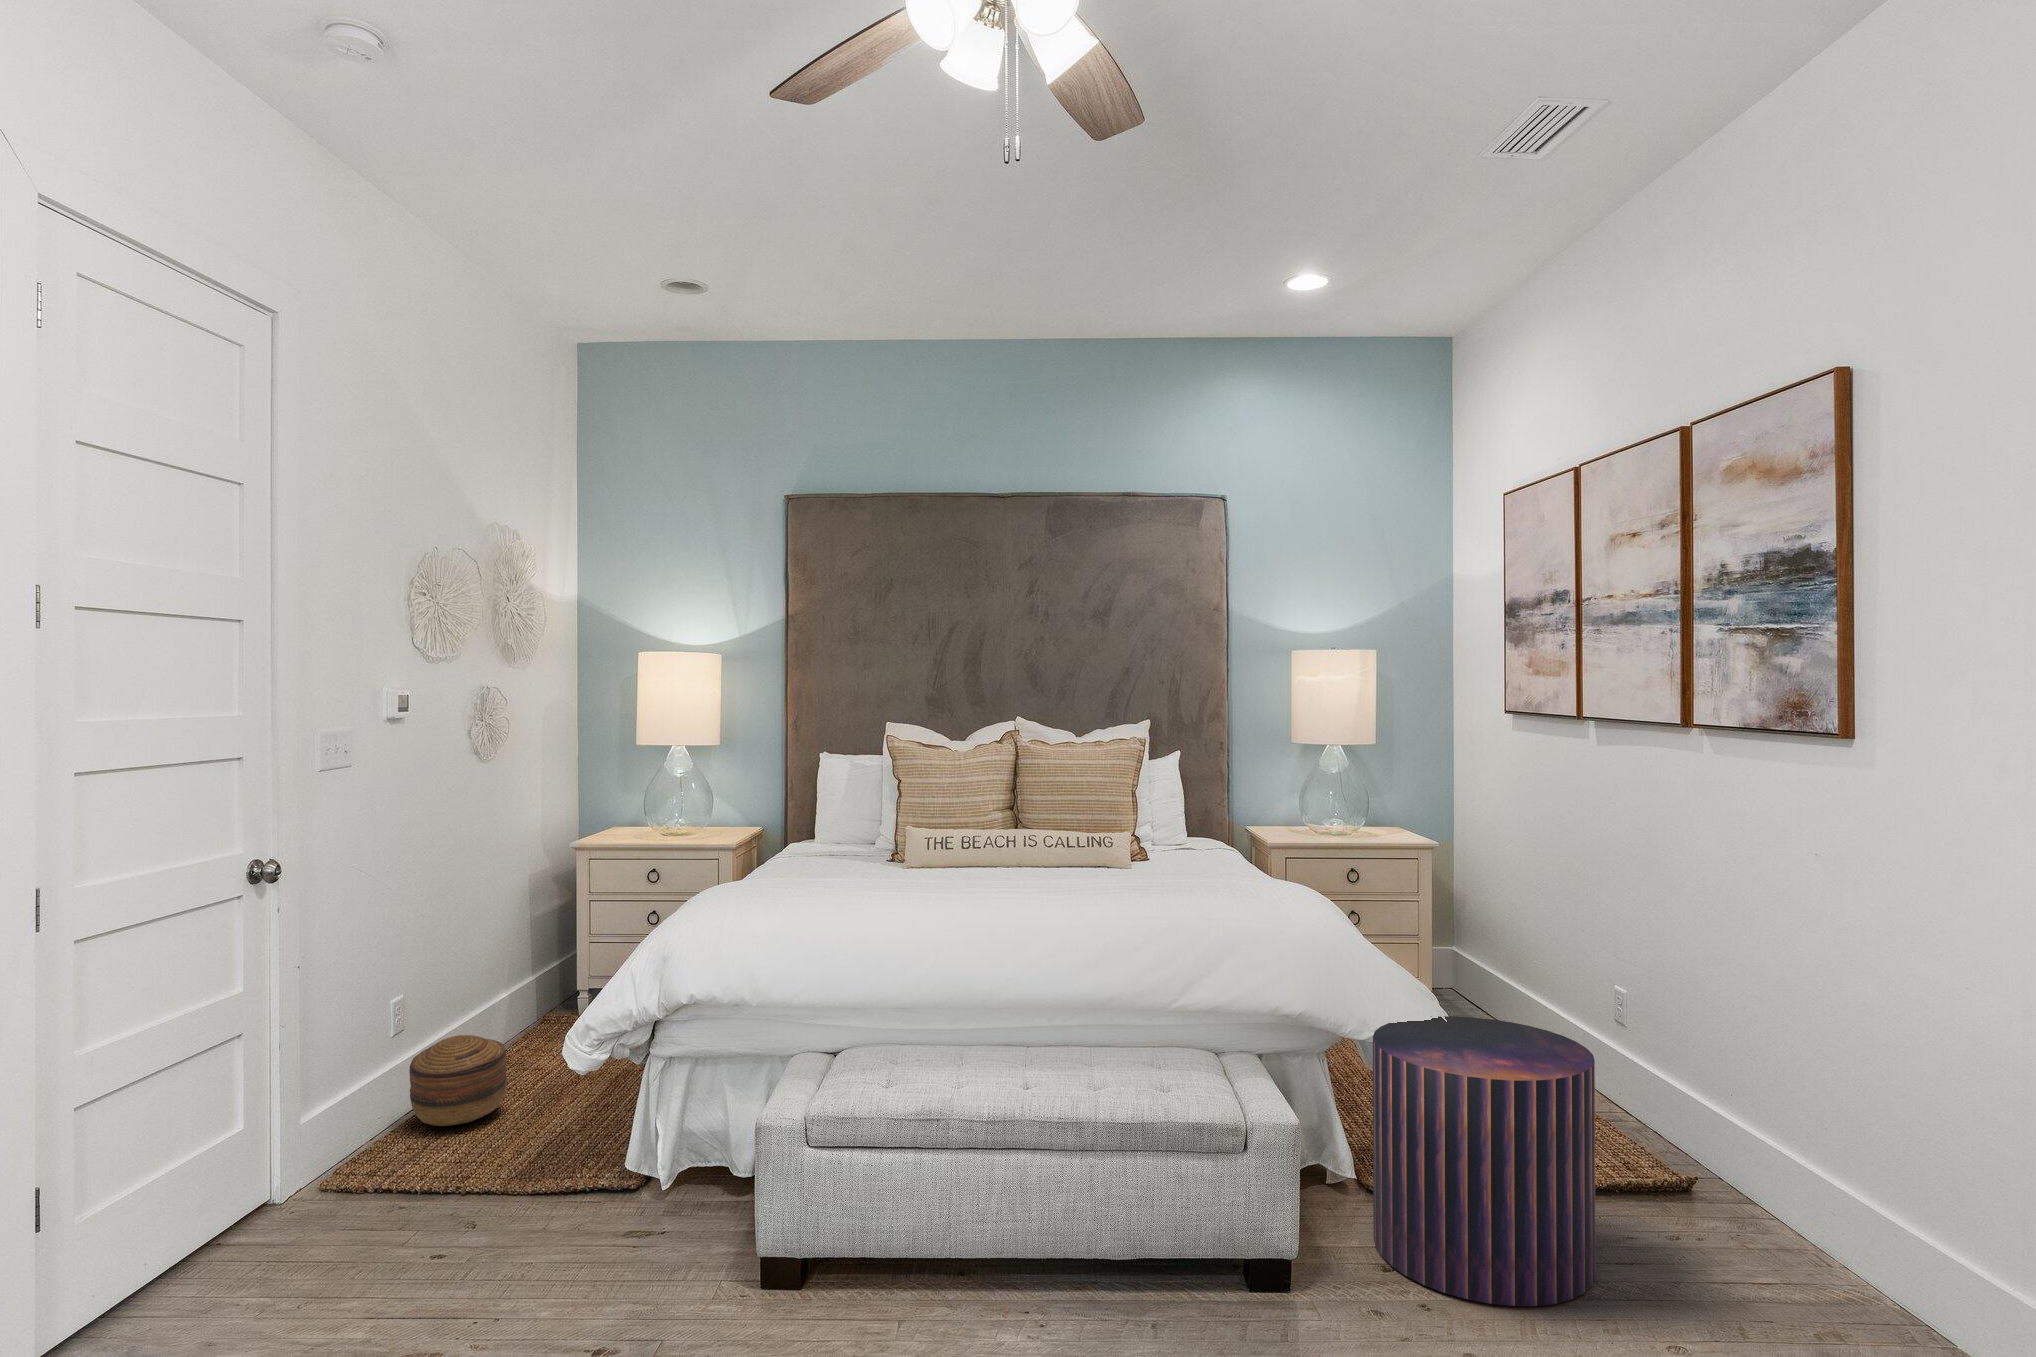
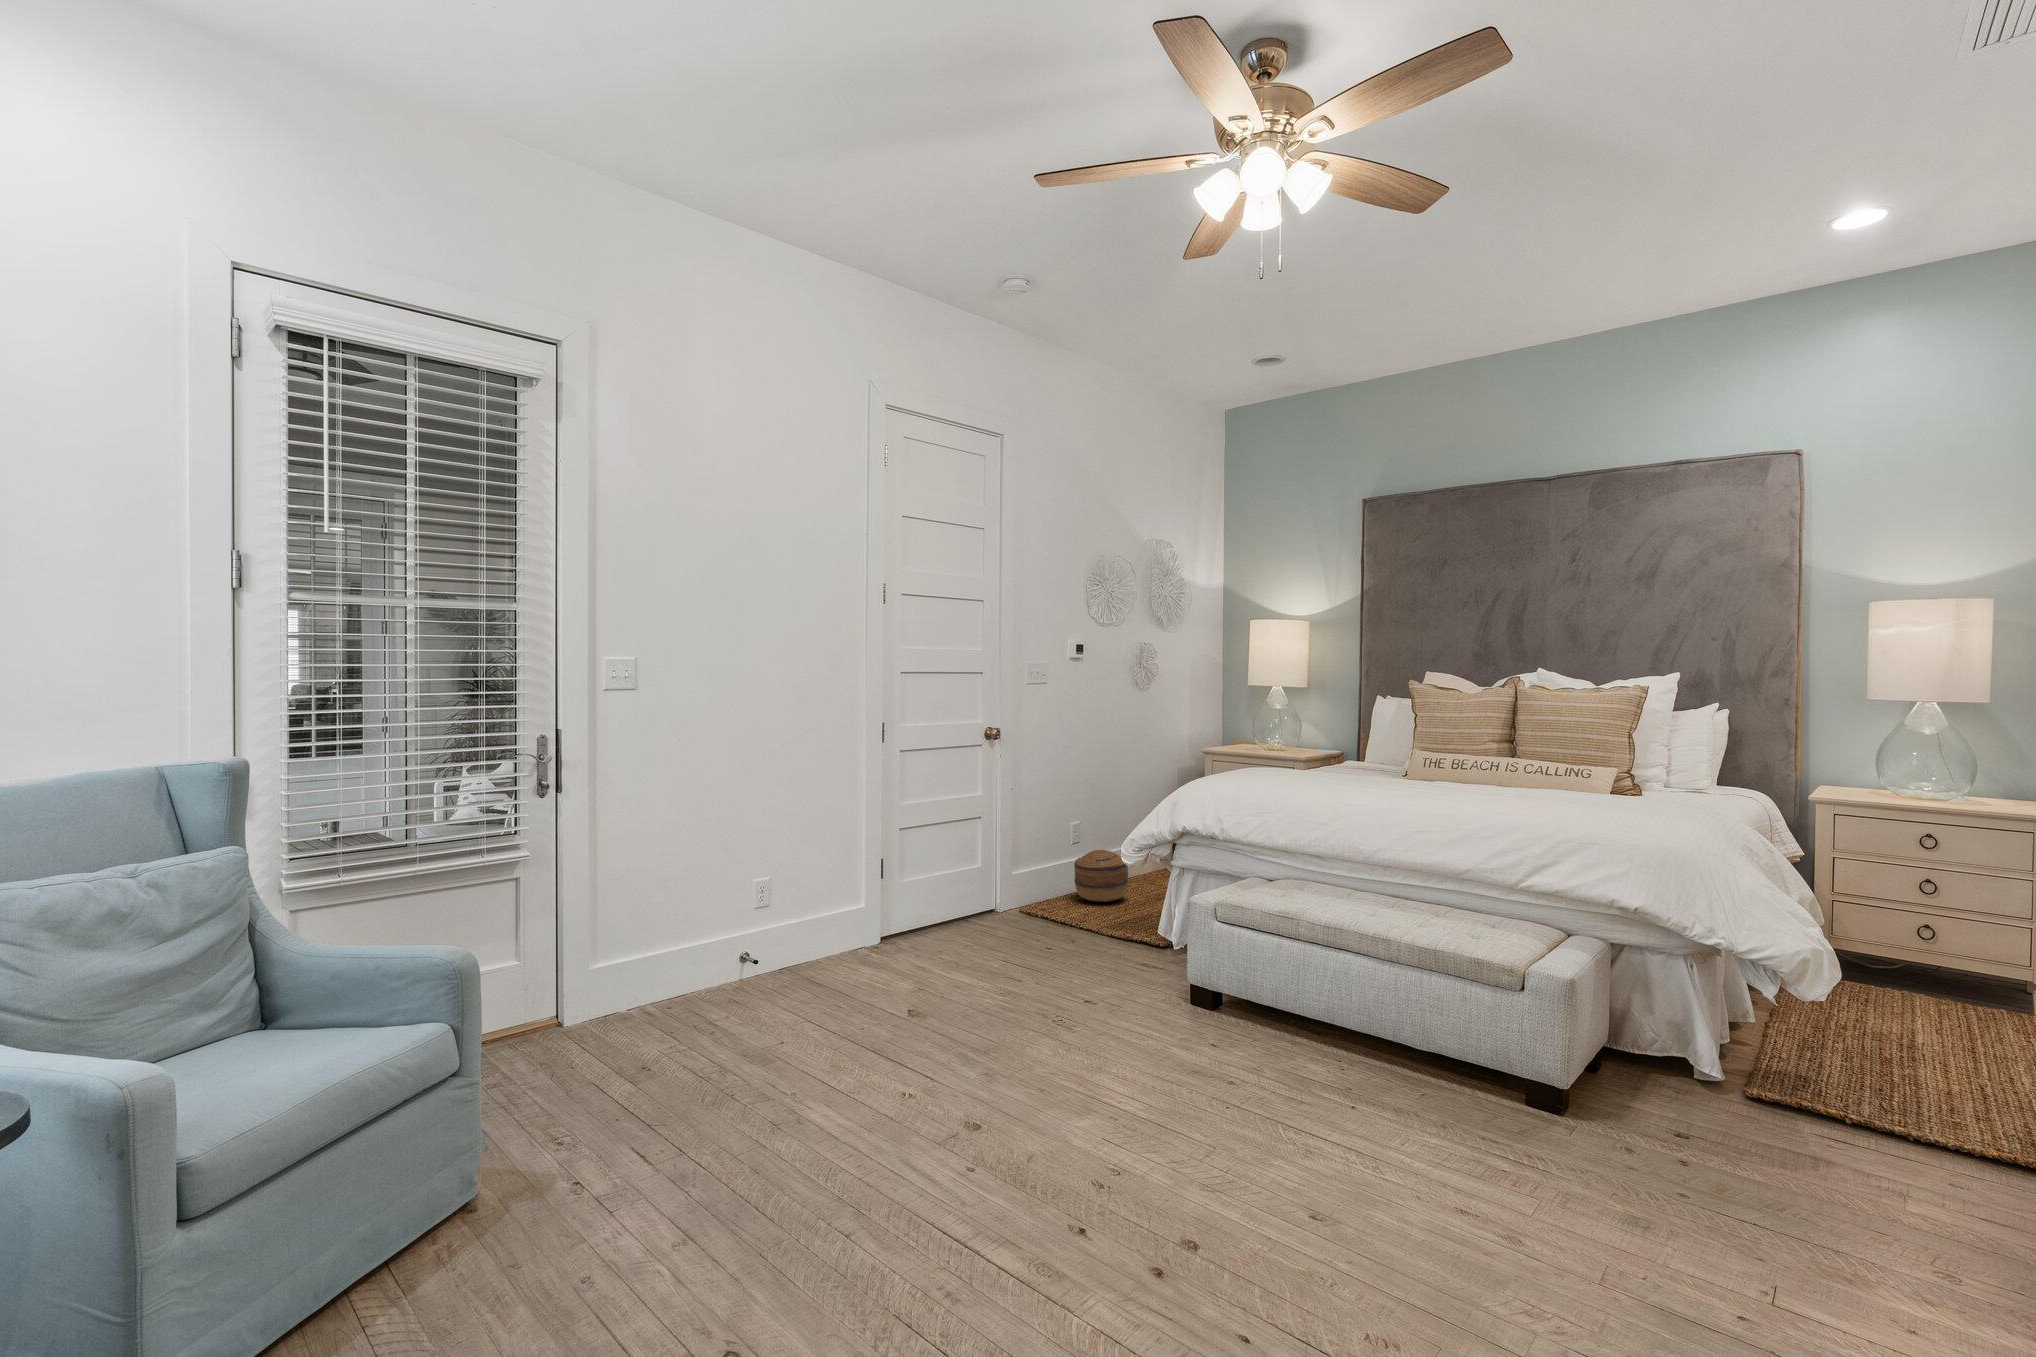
pouf: present [1373,1016,1596,1306] -> none [1693,933,1958,1215]

